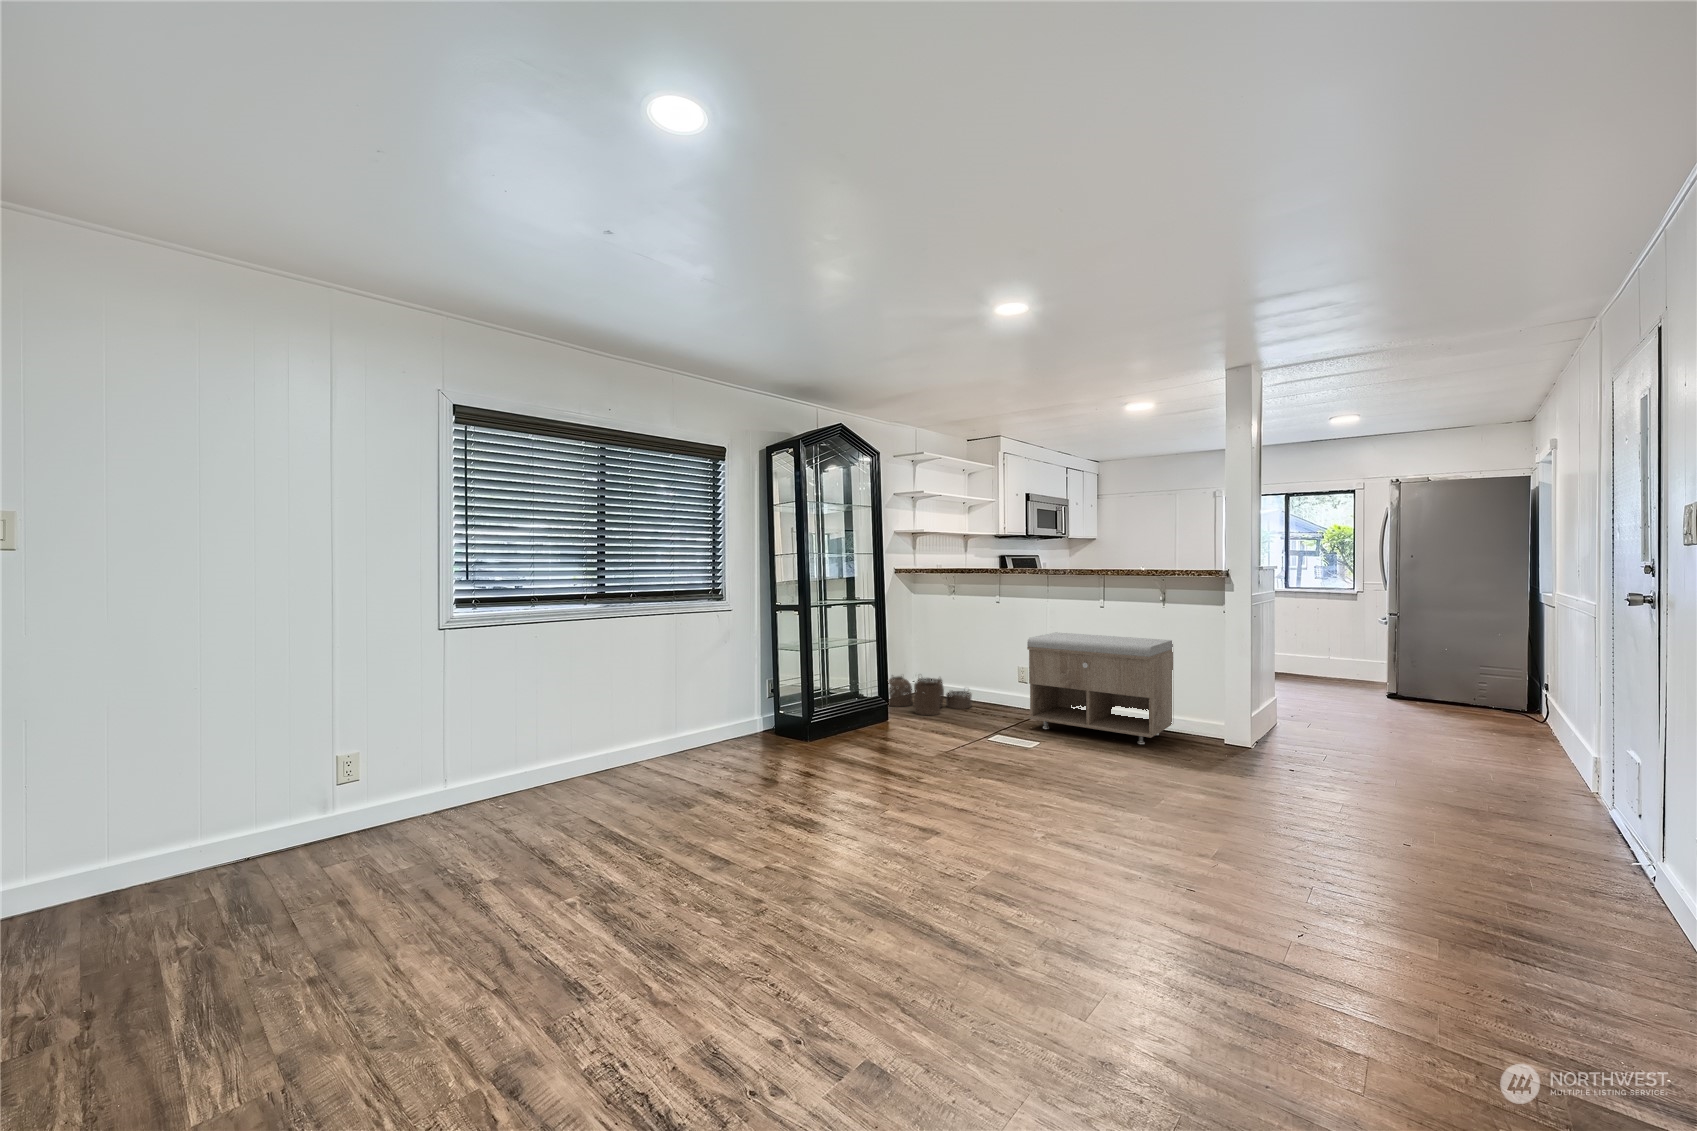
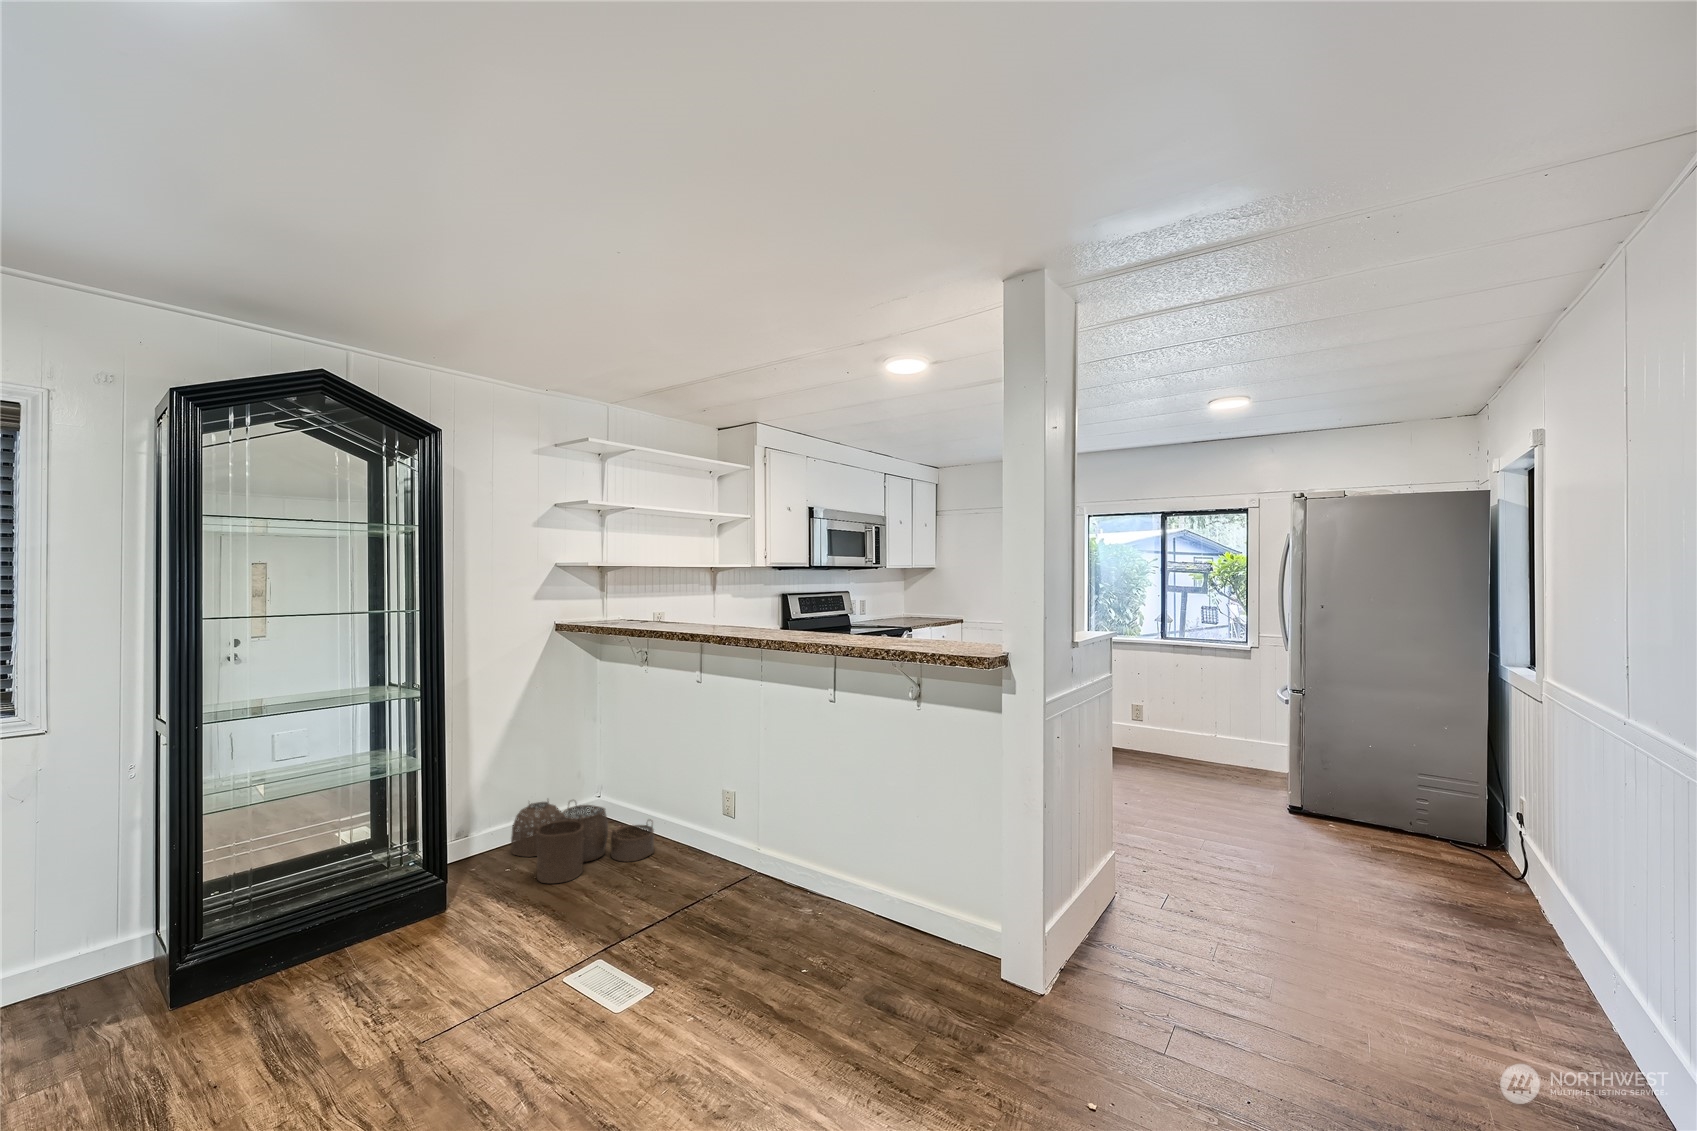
storage bench: present [1027,632,1173,745] -> none [685,742,931,979]

